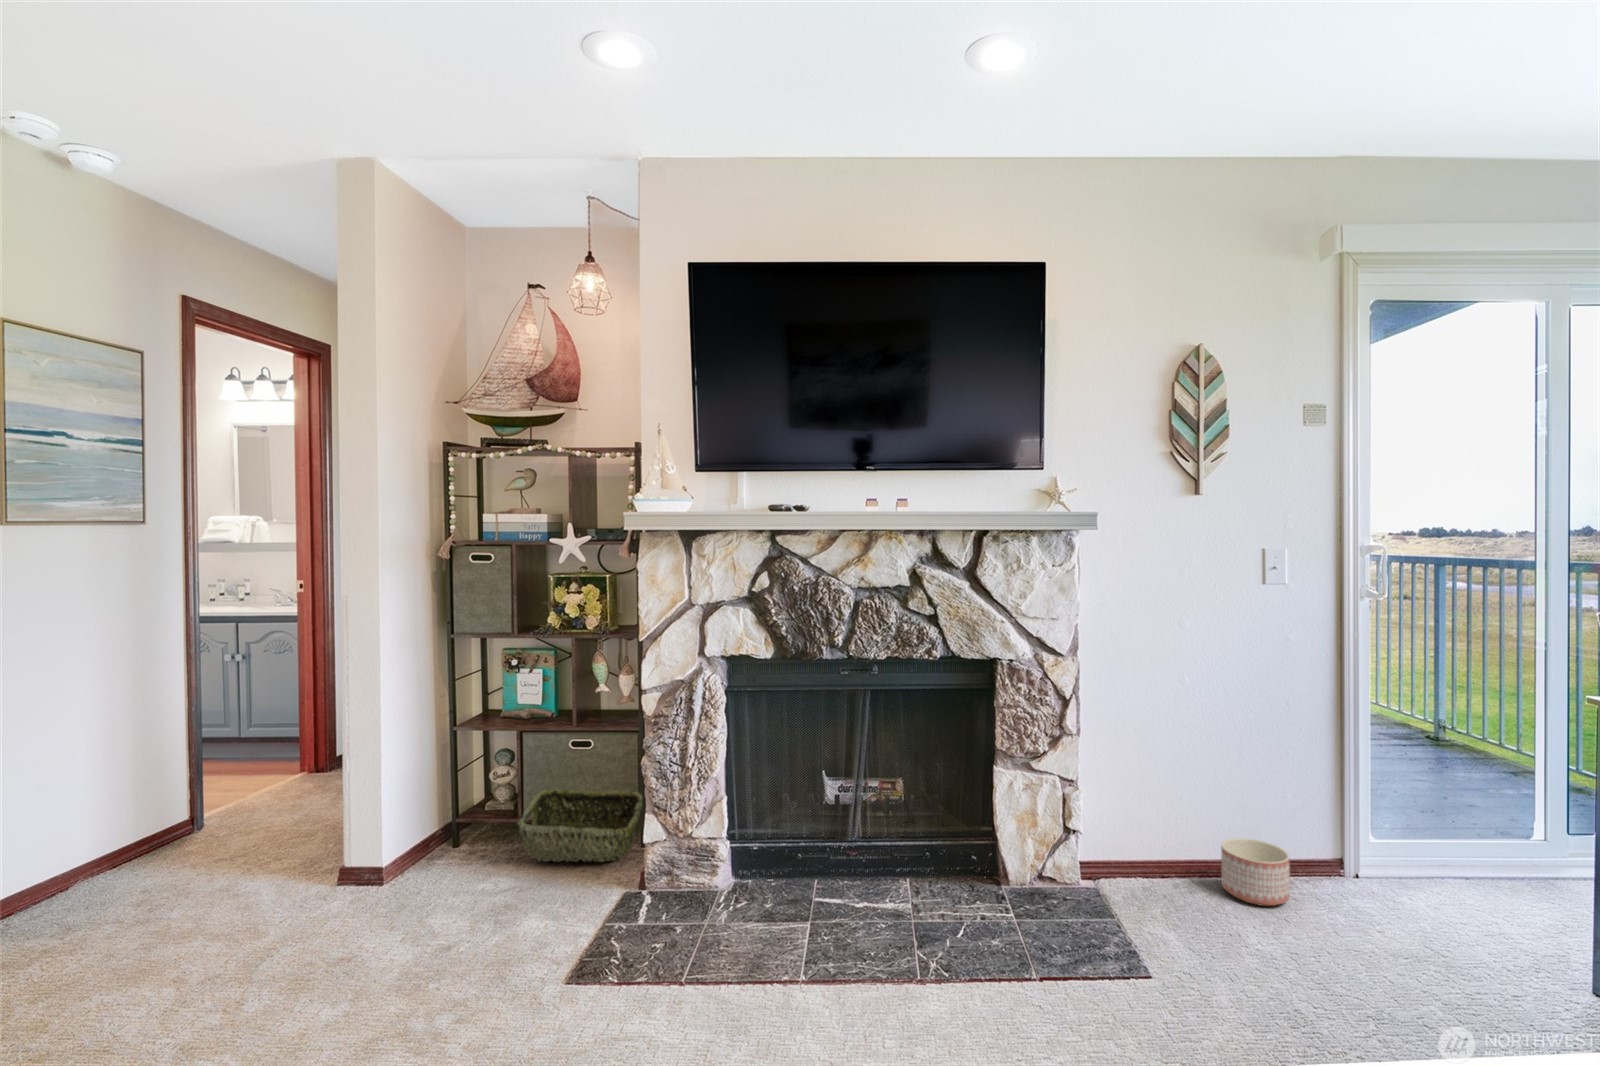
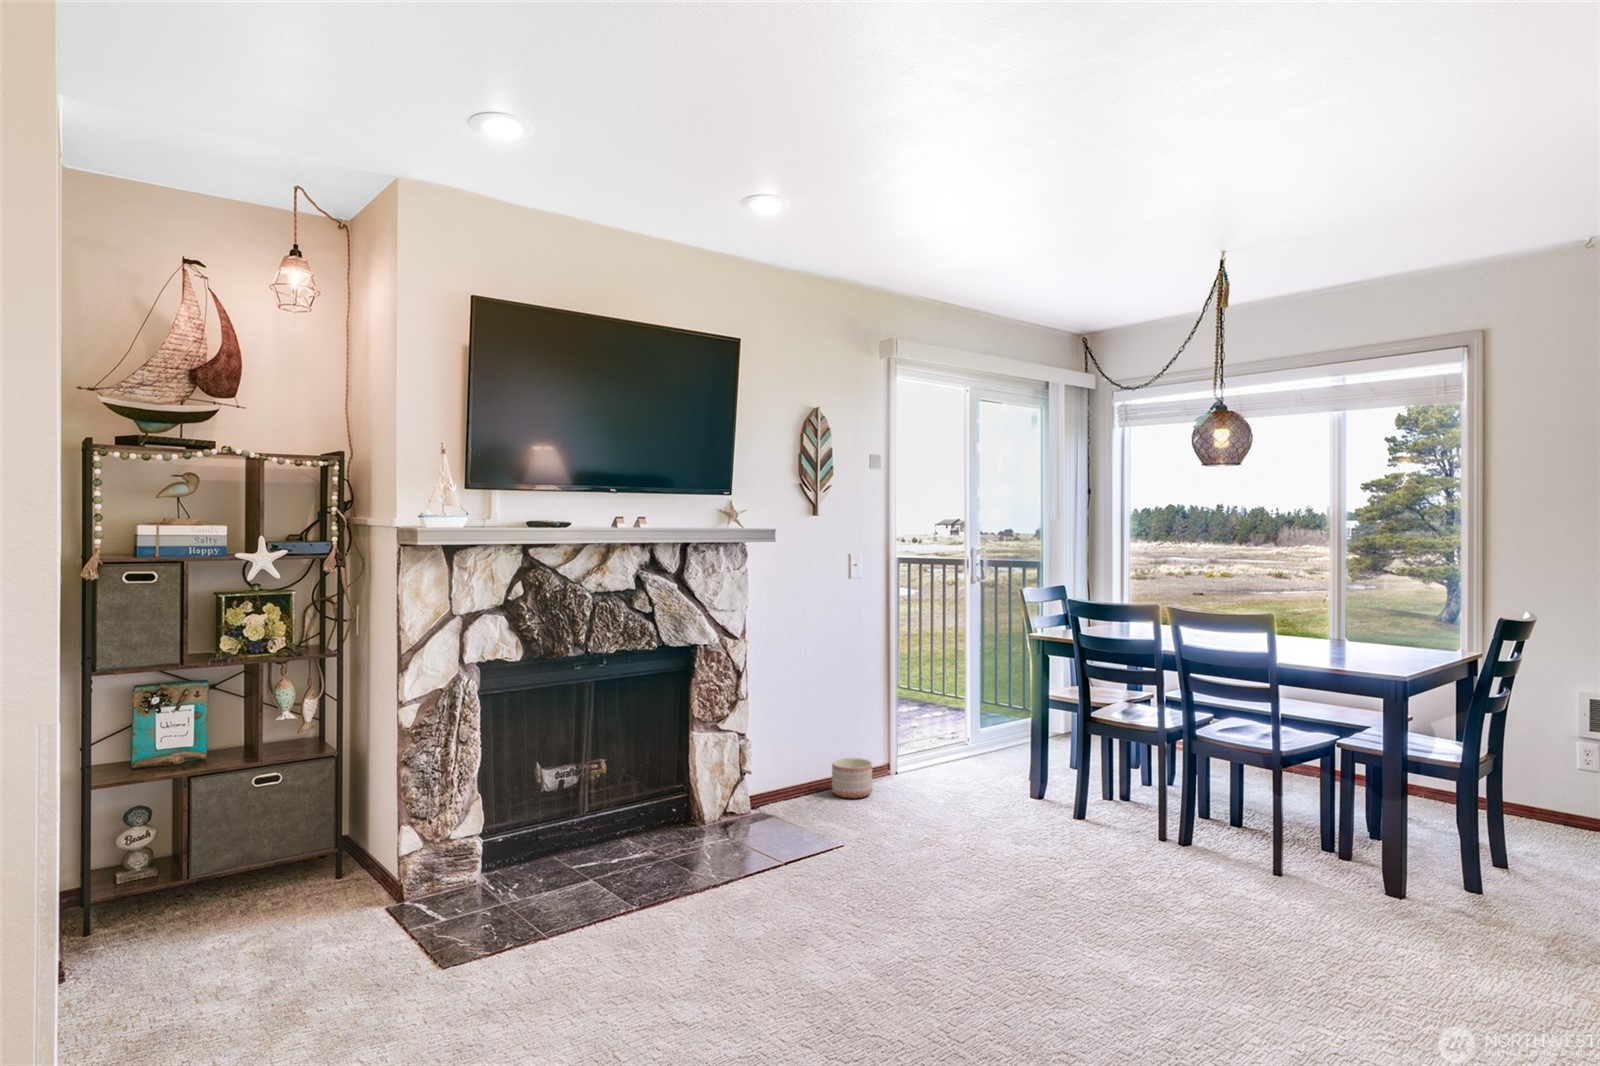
woven basket: present [518,789,642,862] -> none [222,820,371,911]

